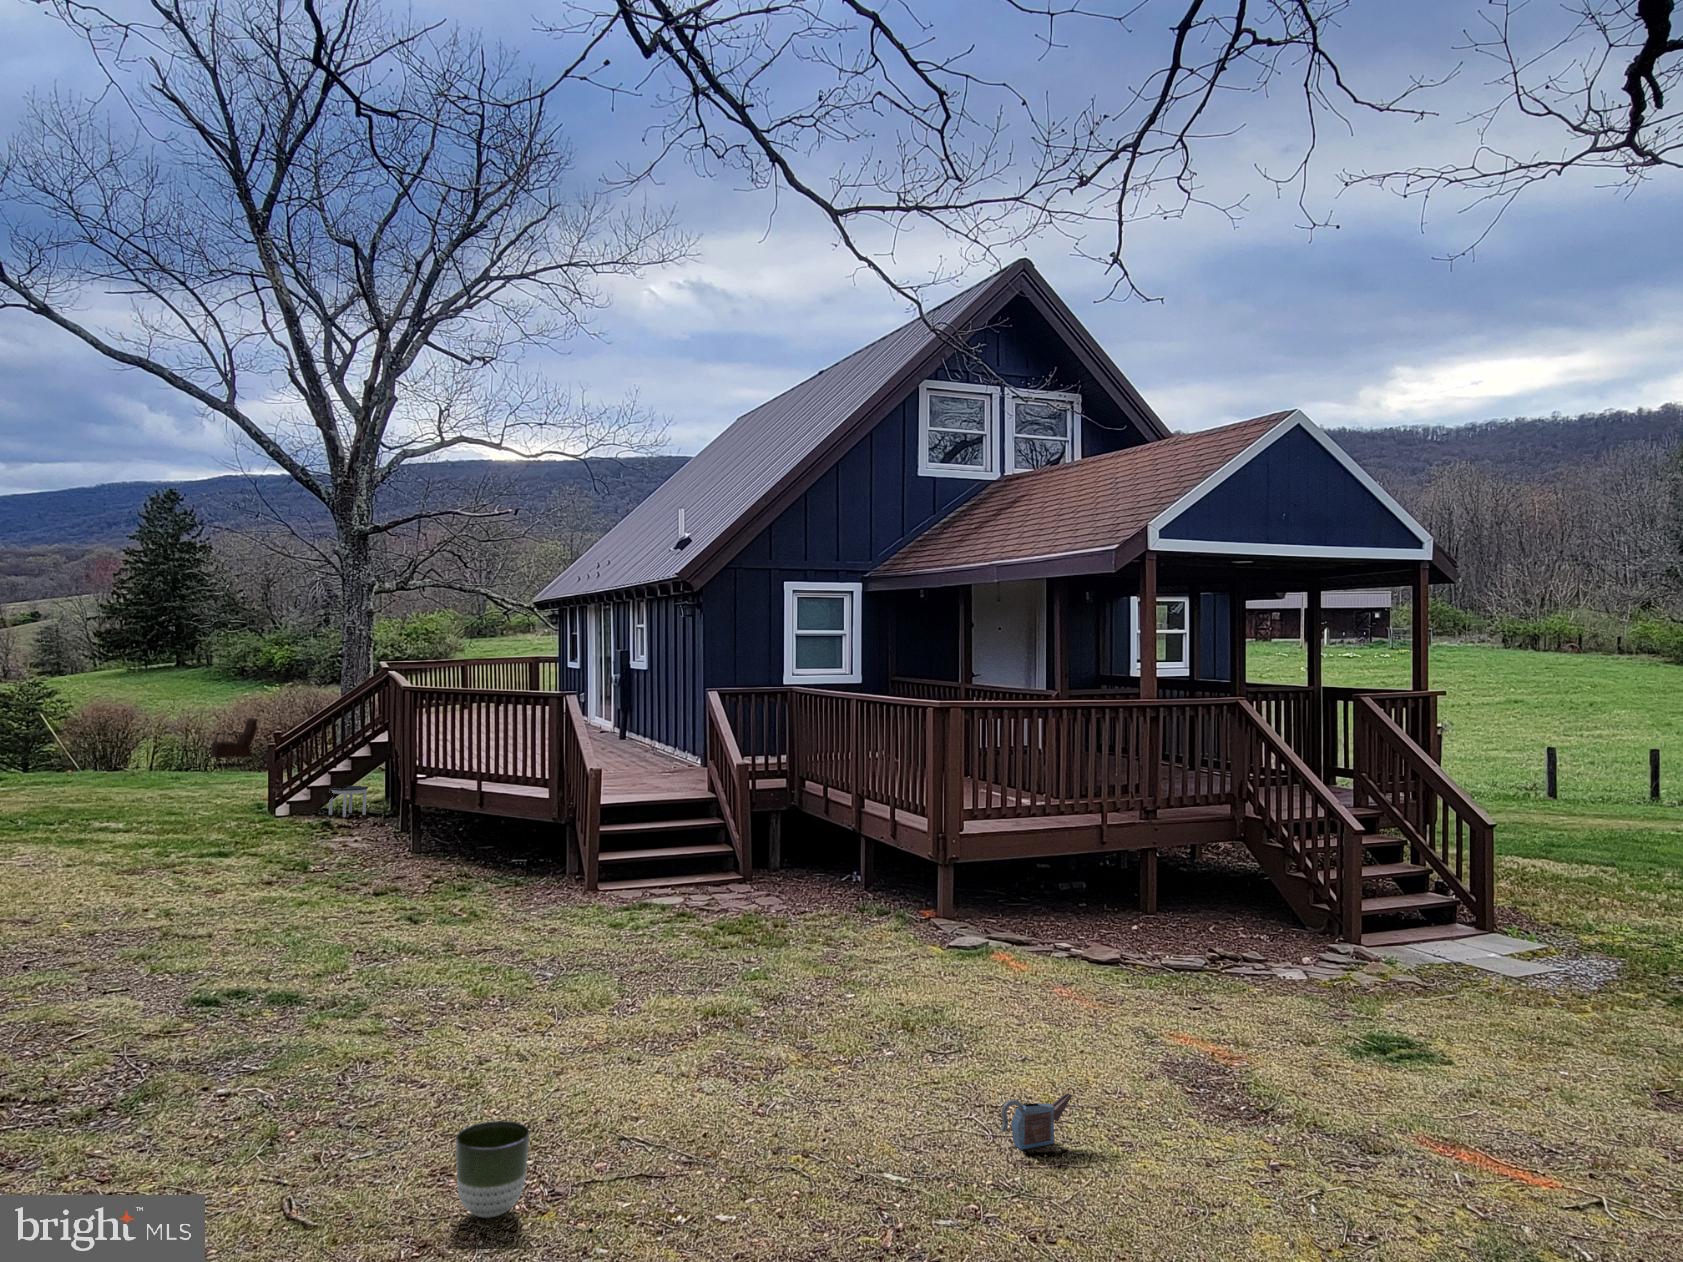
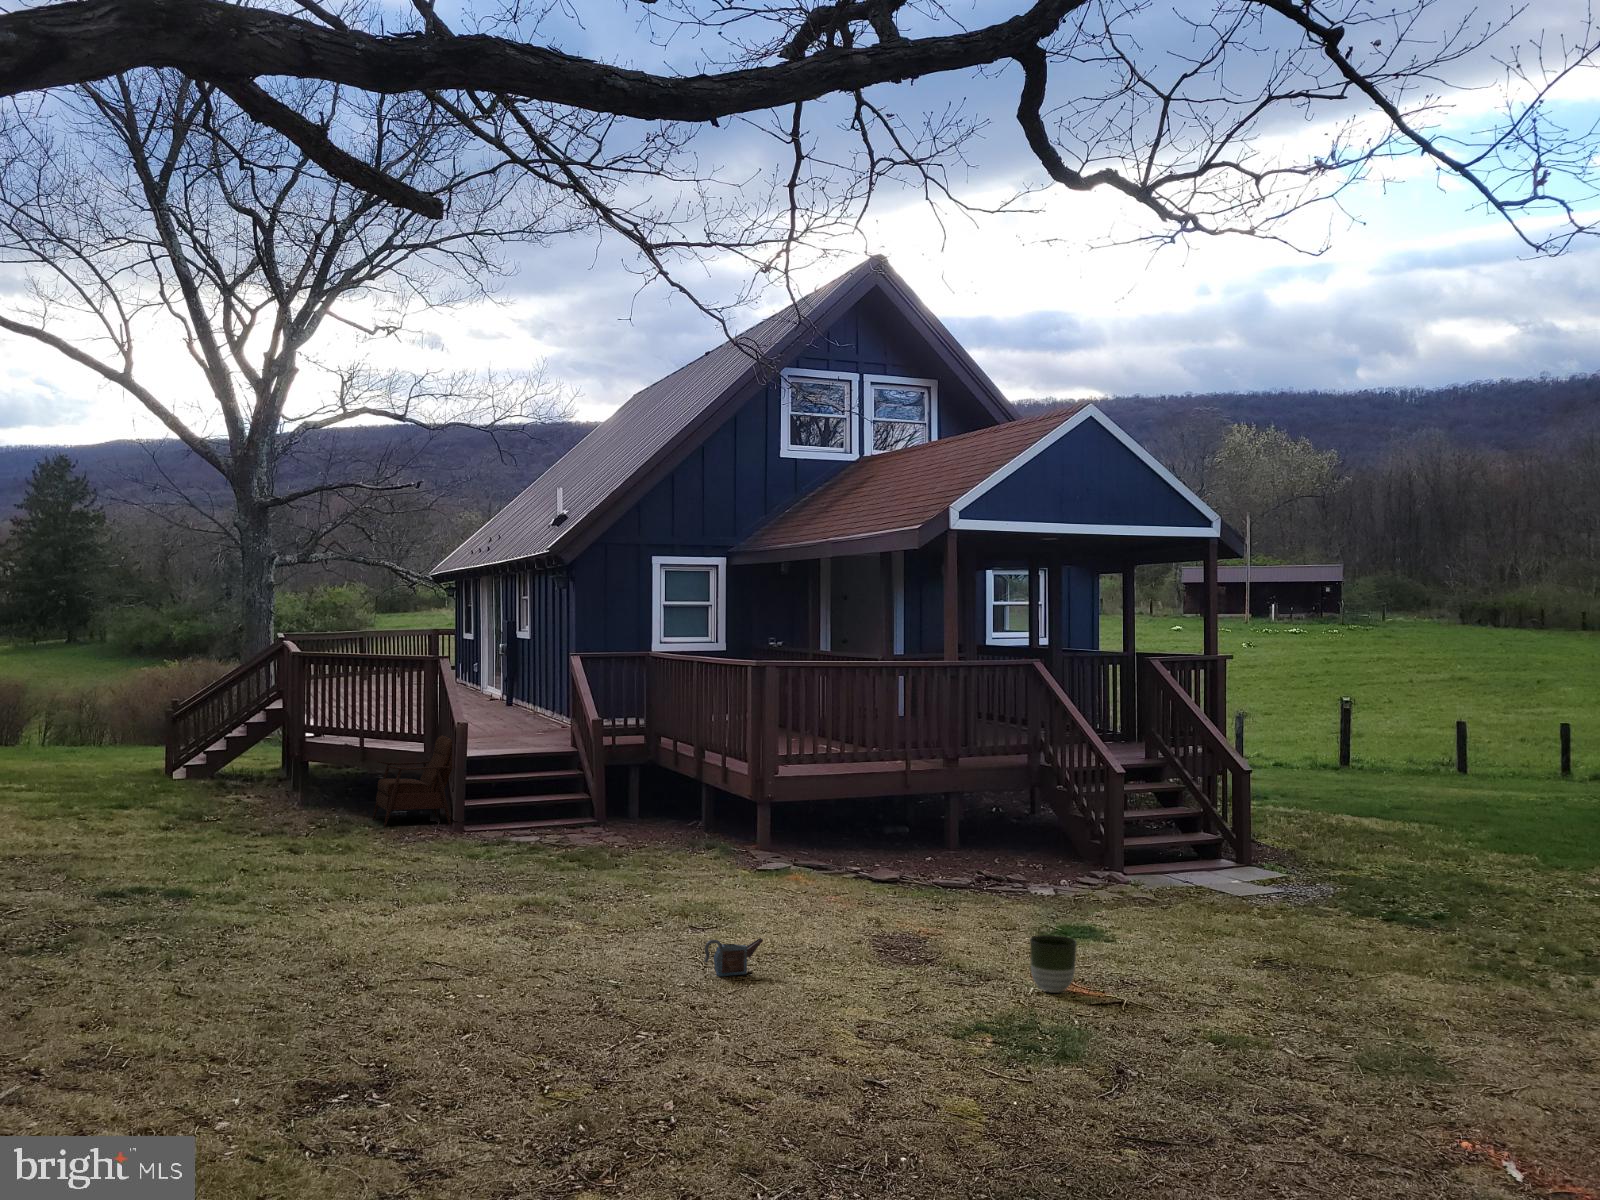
armchair: present [209,718,257,763] -> present [372,735,453,827]
round table: present [329,786,368,817] -> none [222,749,260,778]
planter: present [456,1121,529,1218] -> present [1030,935,1077,993]

